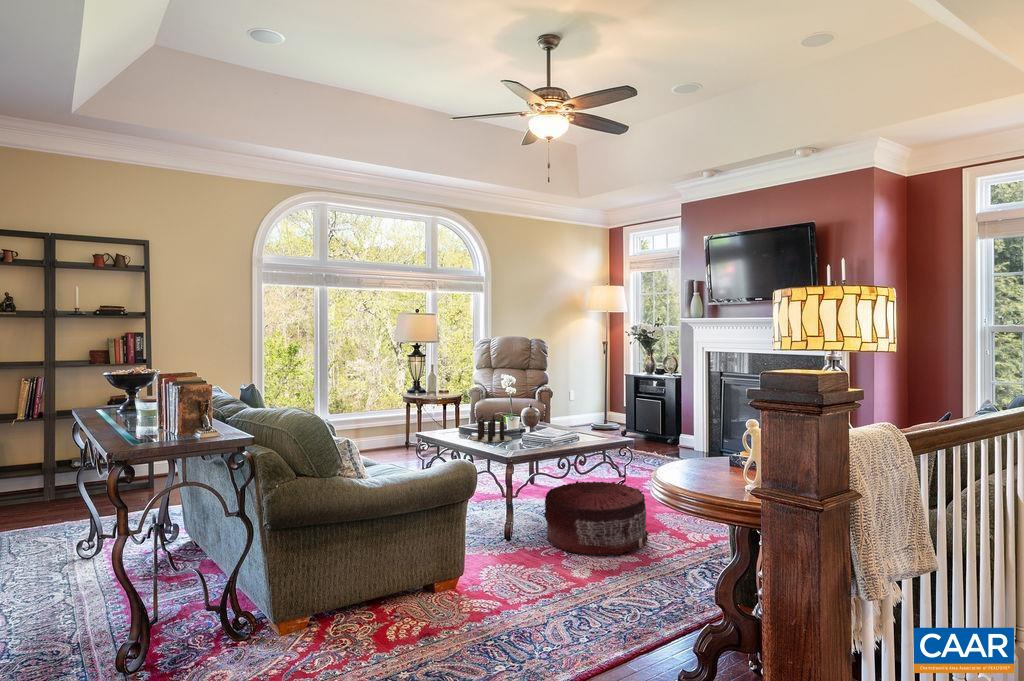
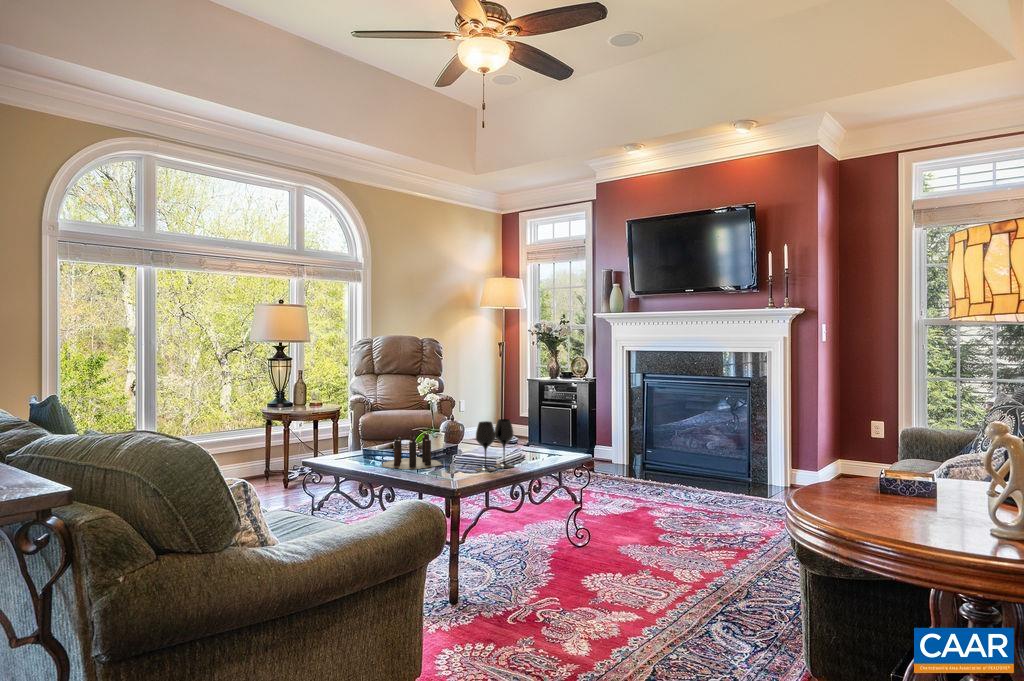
wine glass: none [534,408,565,447] -> present [476,419,514,472]
pouf: present [544,481,648,555] -> none [500,512,636,617]

